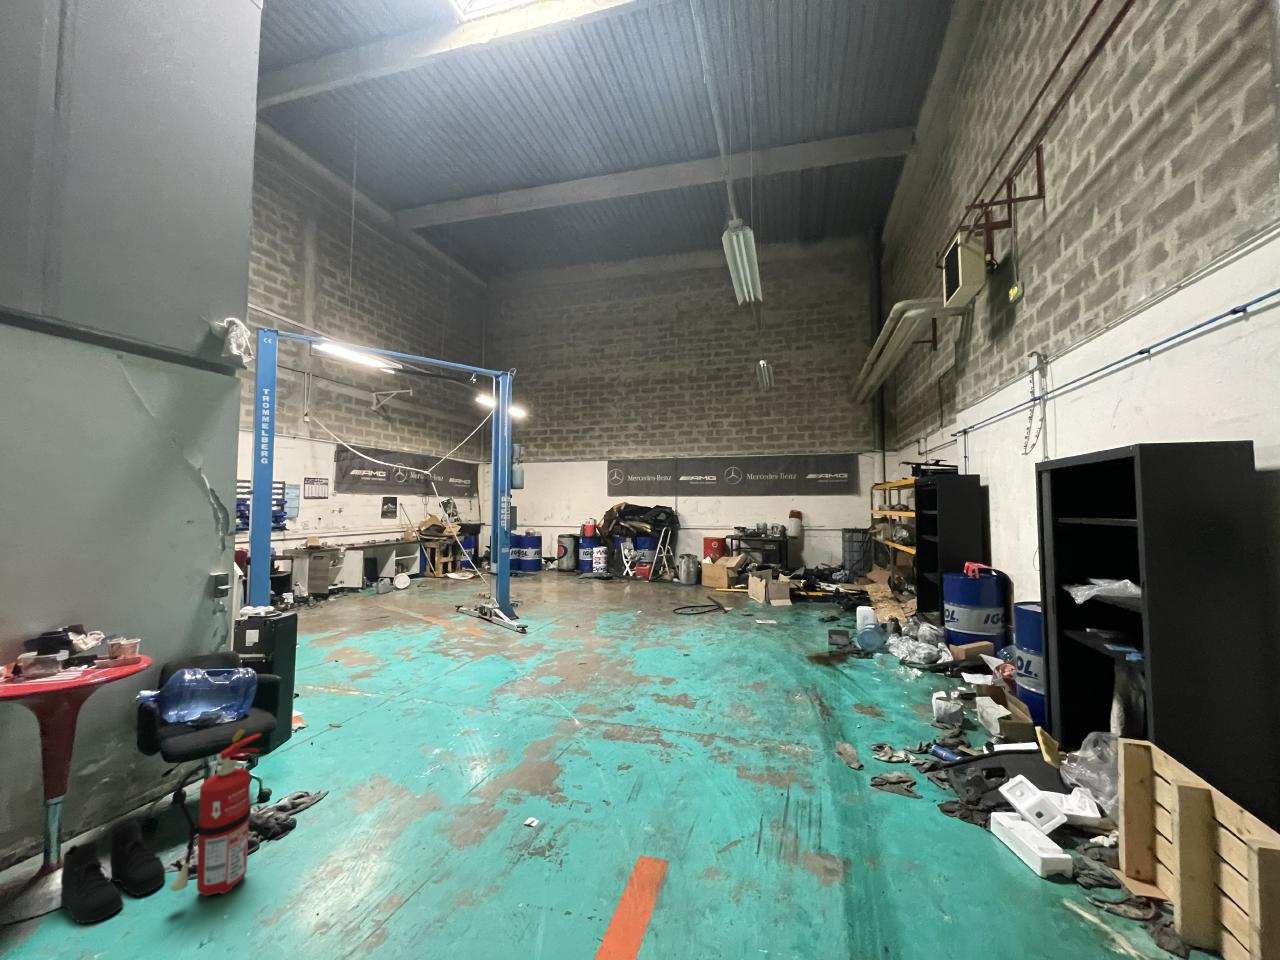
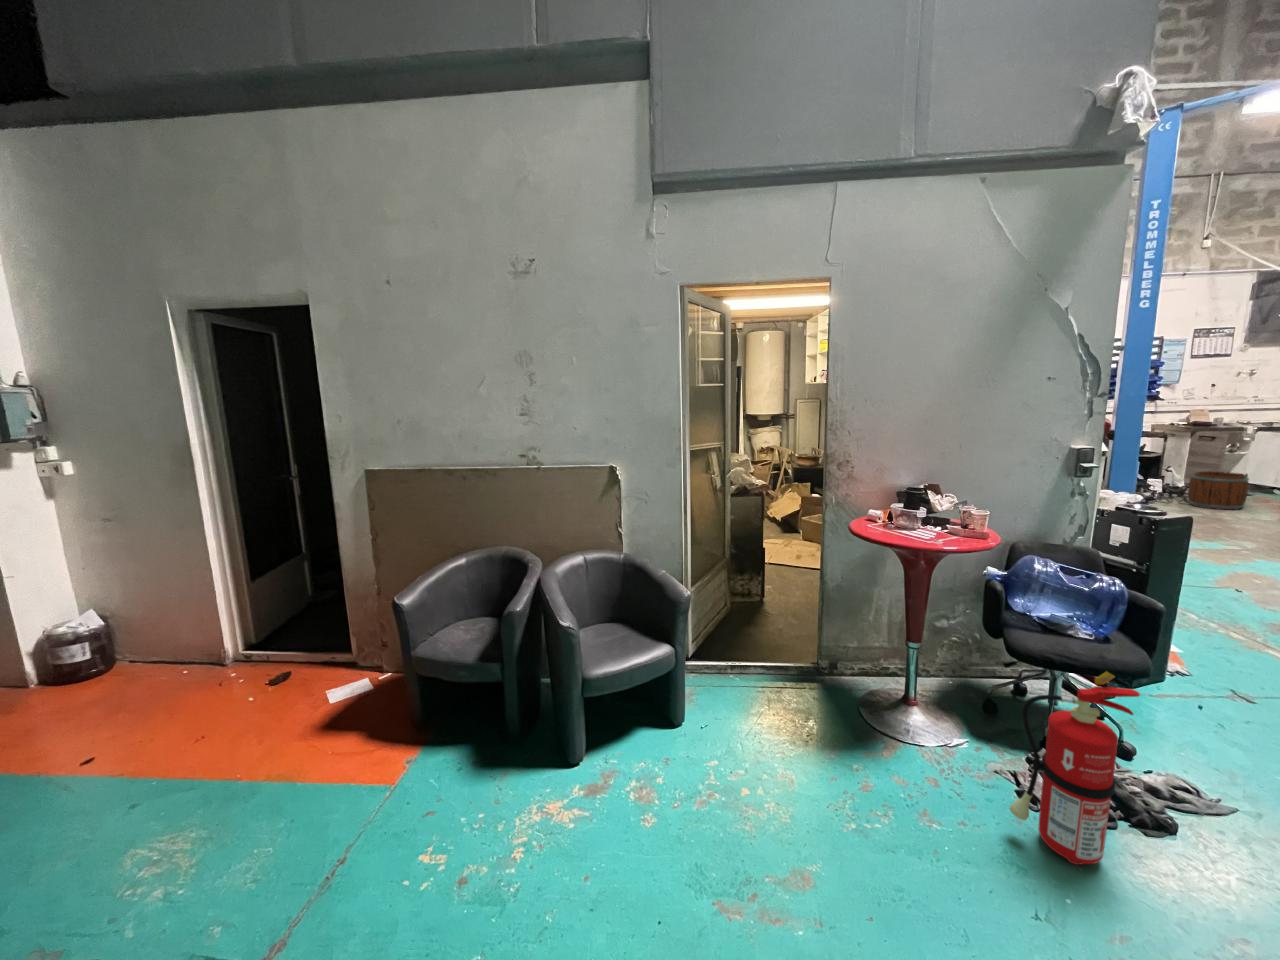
bucket: none [310,580,343,607] -> present [1187,471,1249,510]
boots: present [60,821,165,924] -> none [919,692,1005,788]

